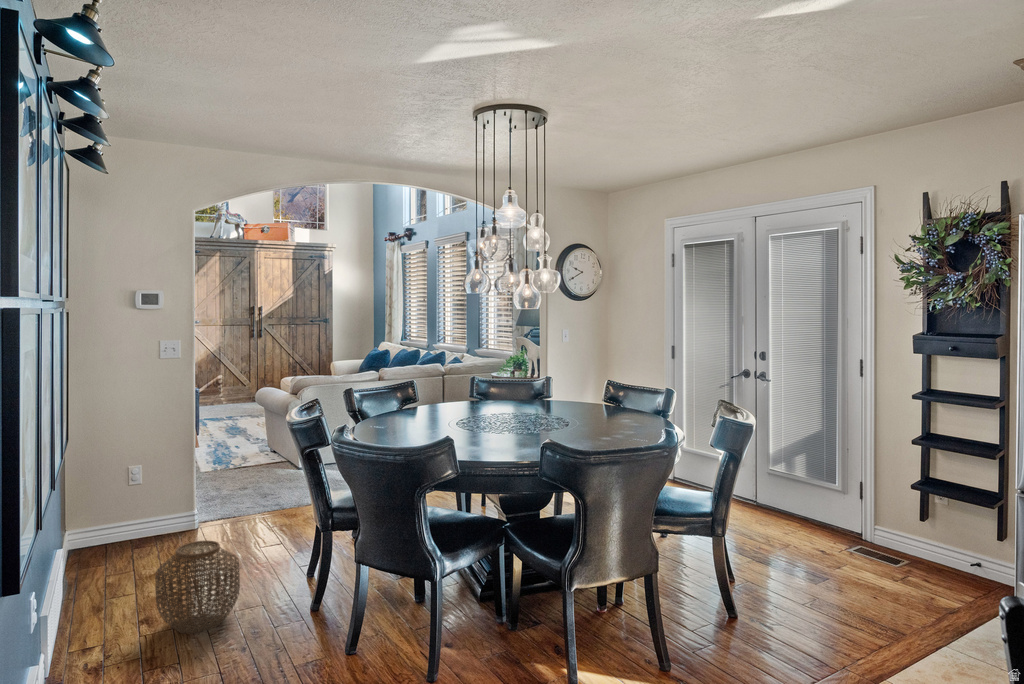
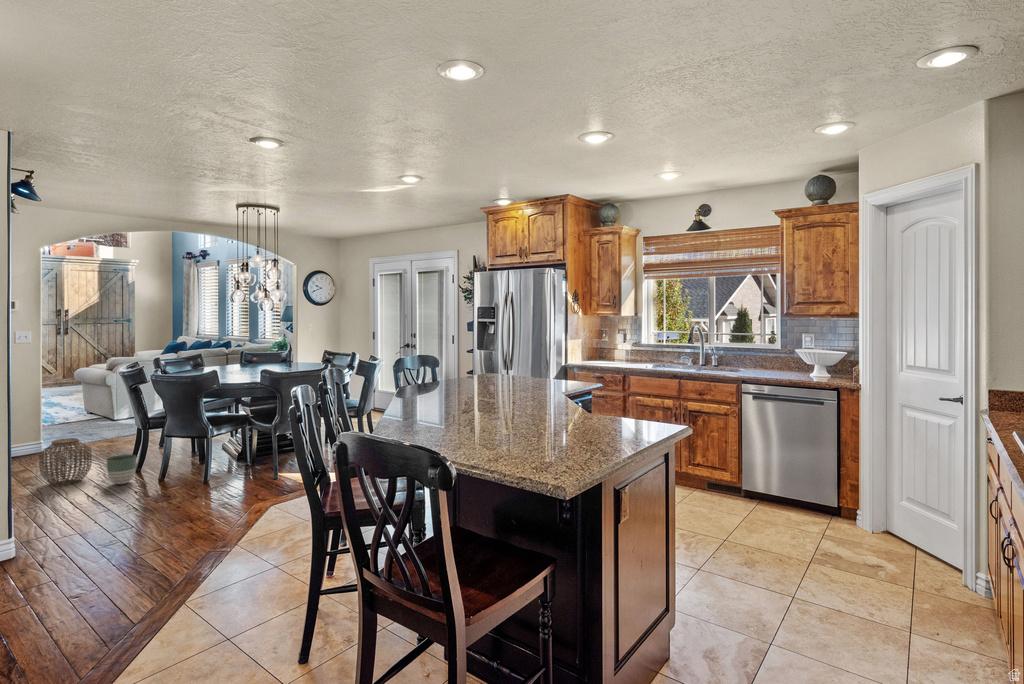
planter: none [258,583,307,646] -> present [107,455,136,484]

